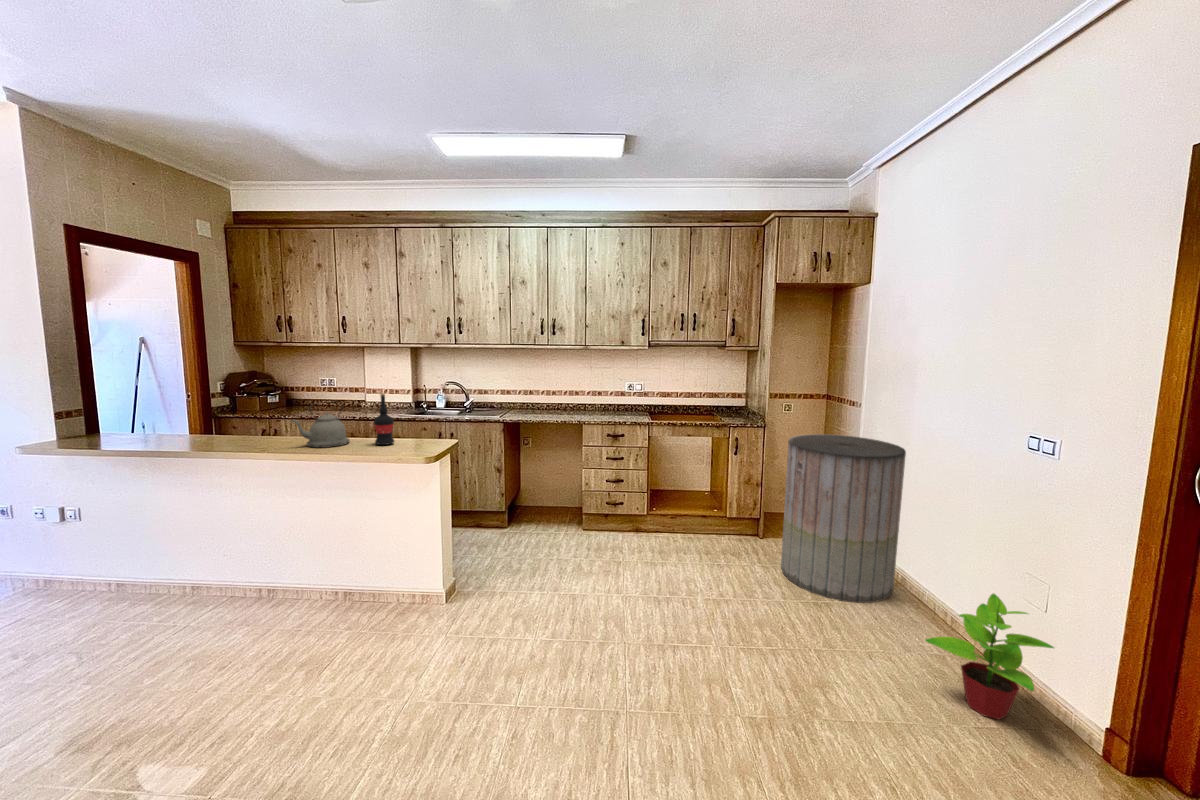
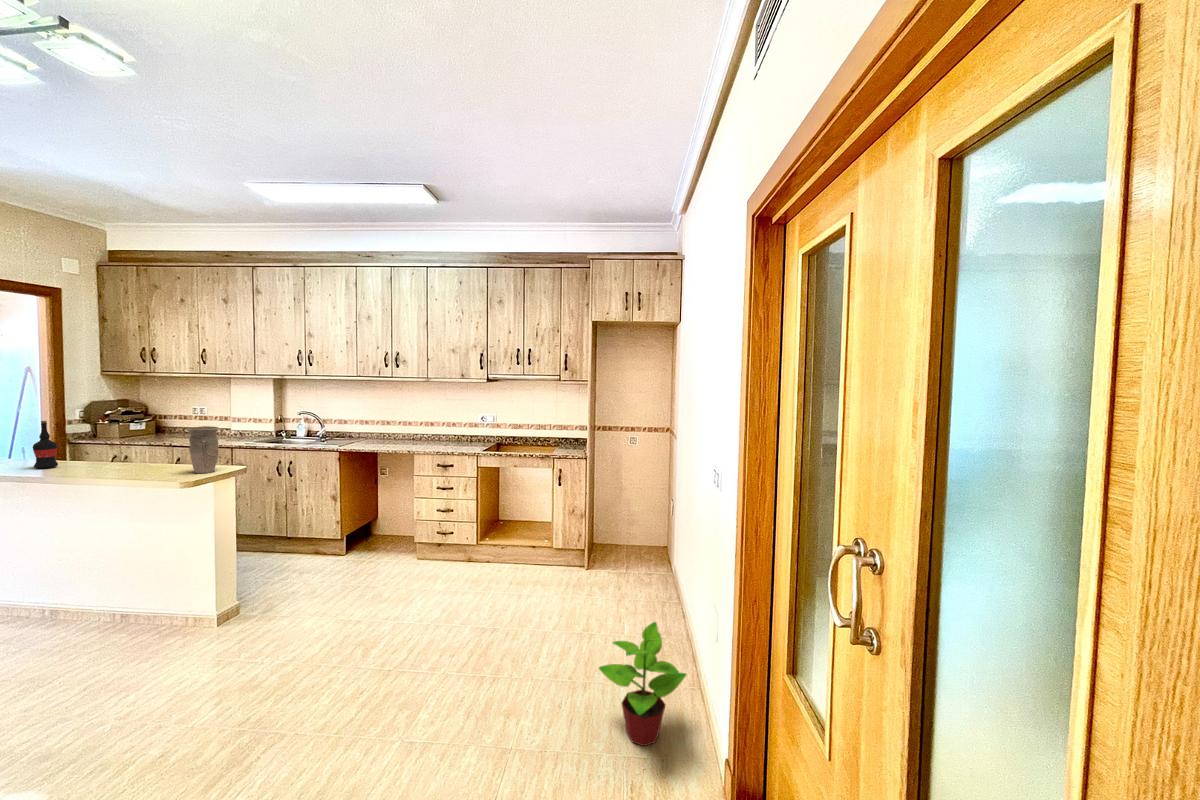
wine bottle: present [374,394,394,445] -> present [33,421,58,468]
vase: none [408,396,436,446] -> present [187,426,219,473]
kettle: present [292,401,349,448] -> none [74,430,141,474]
trash can: present [781,434,906,603] -> none [572,467,675,635]

